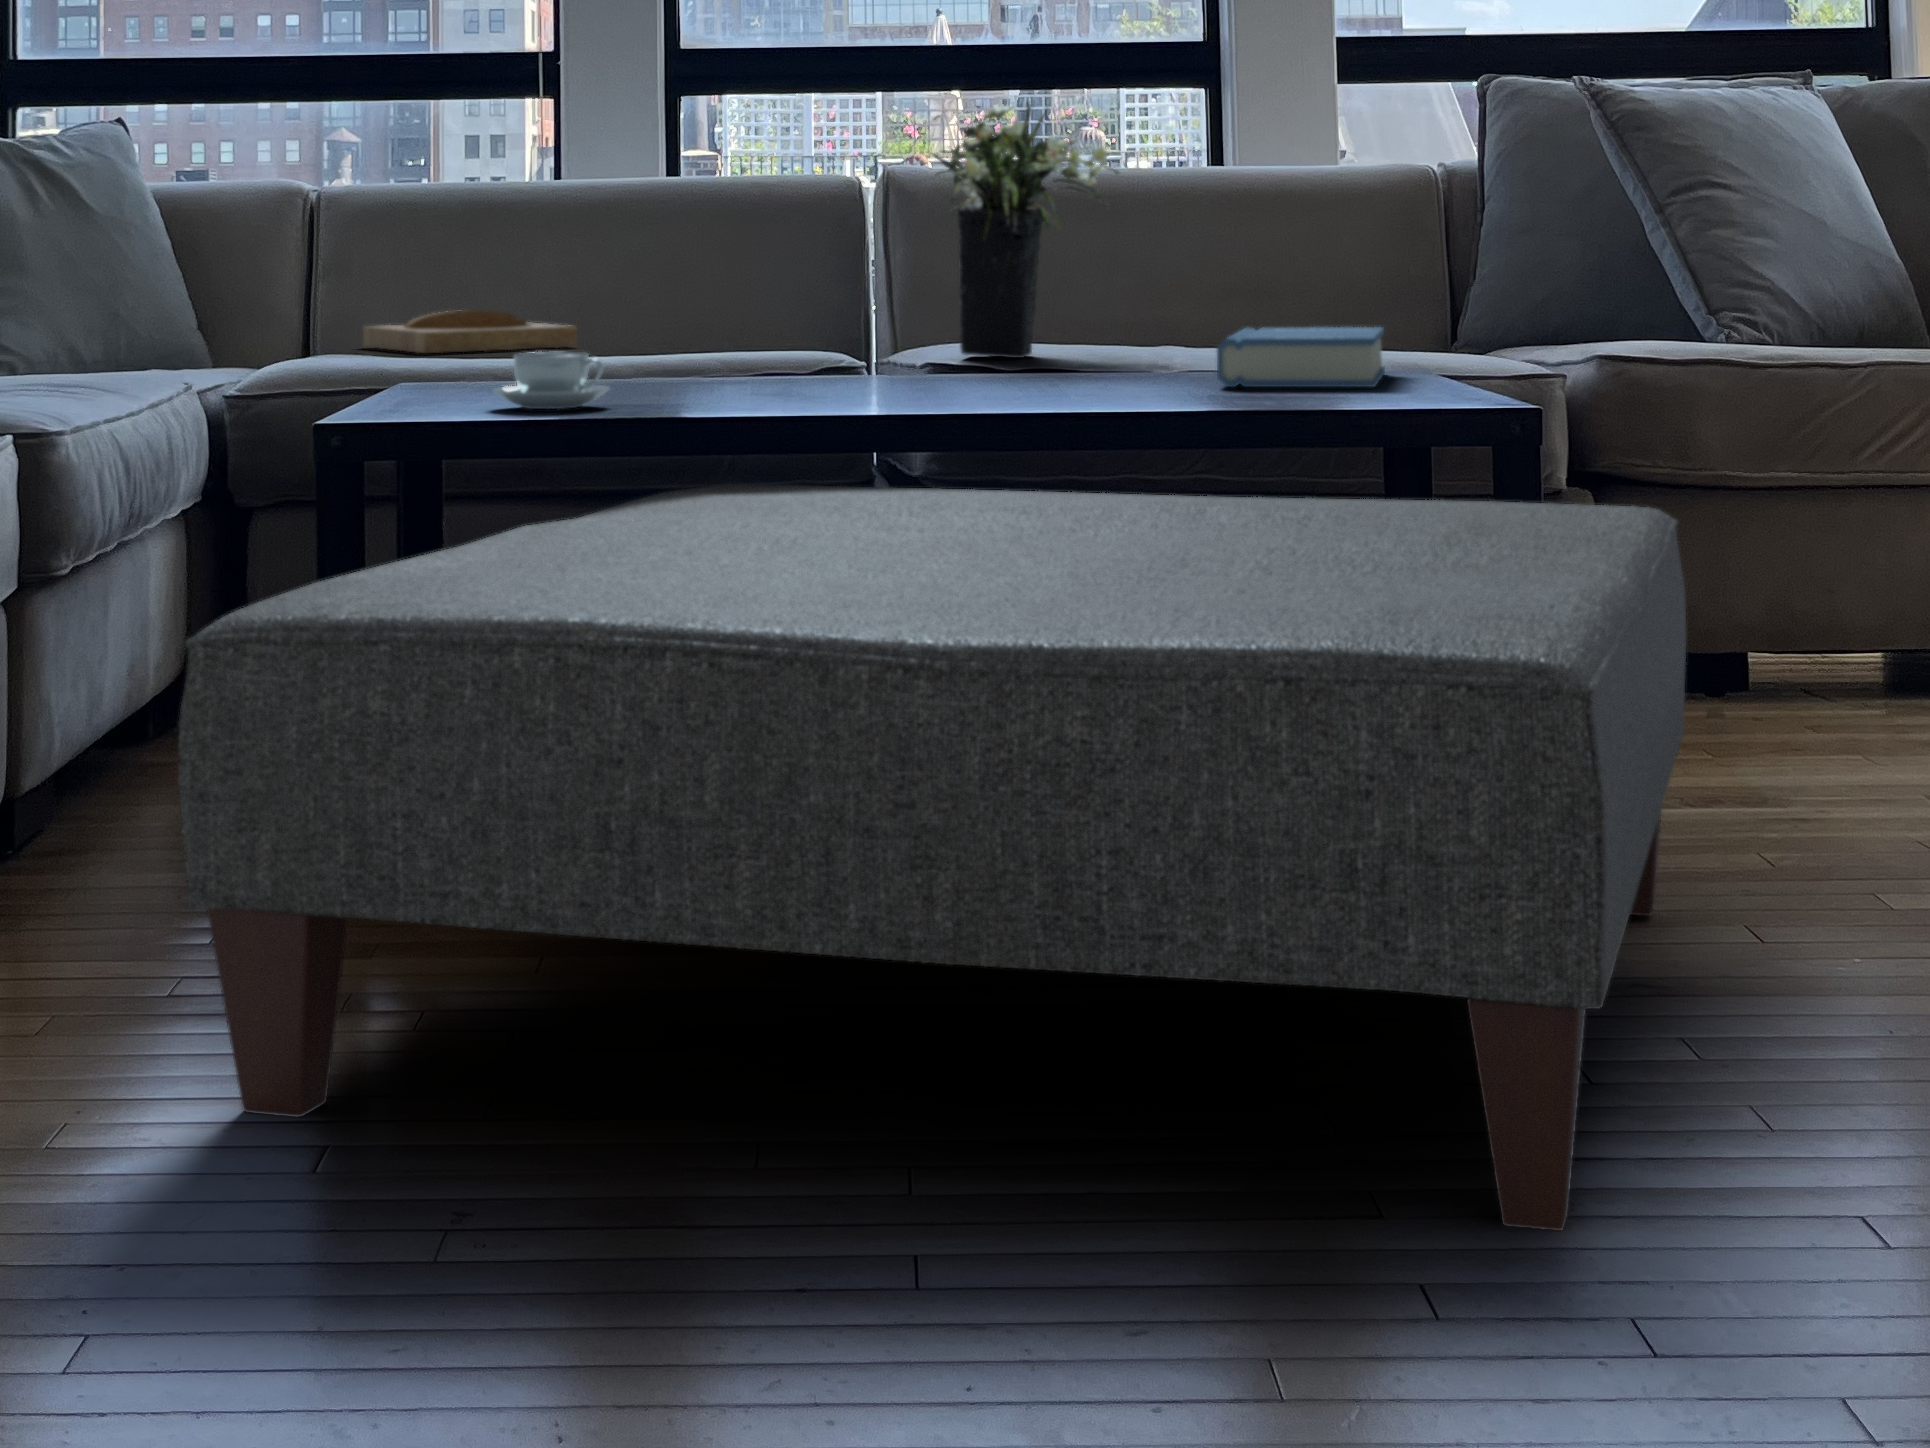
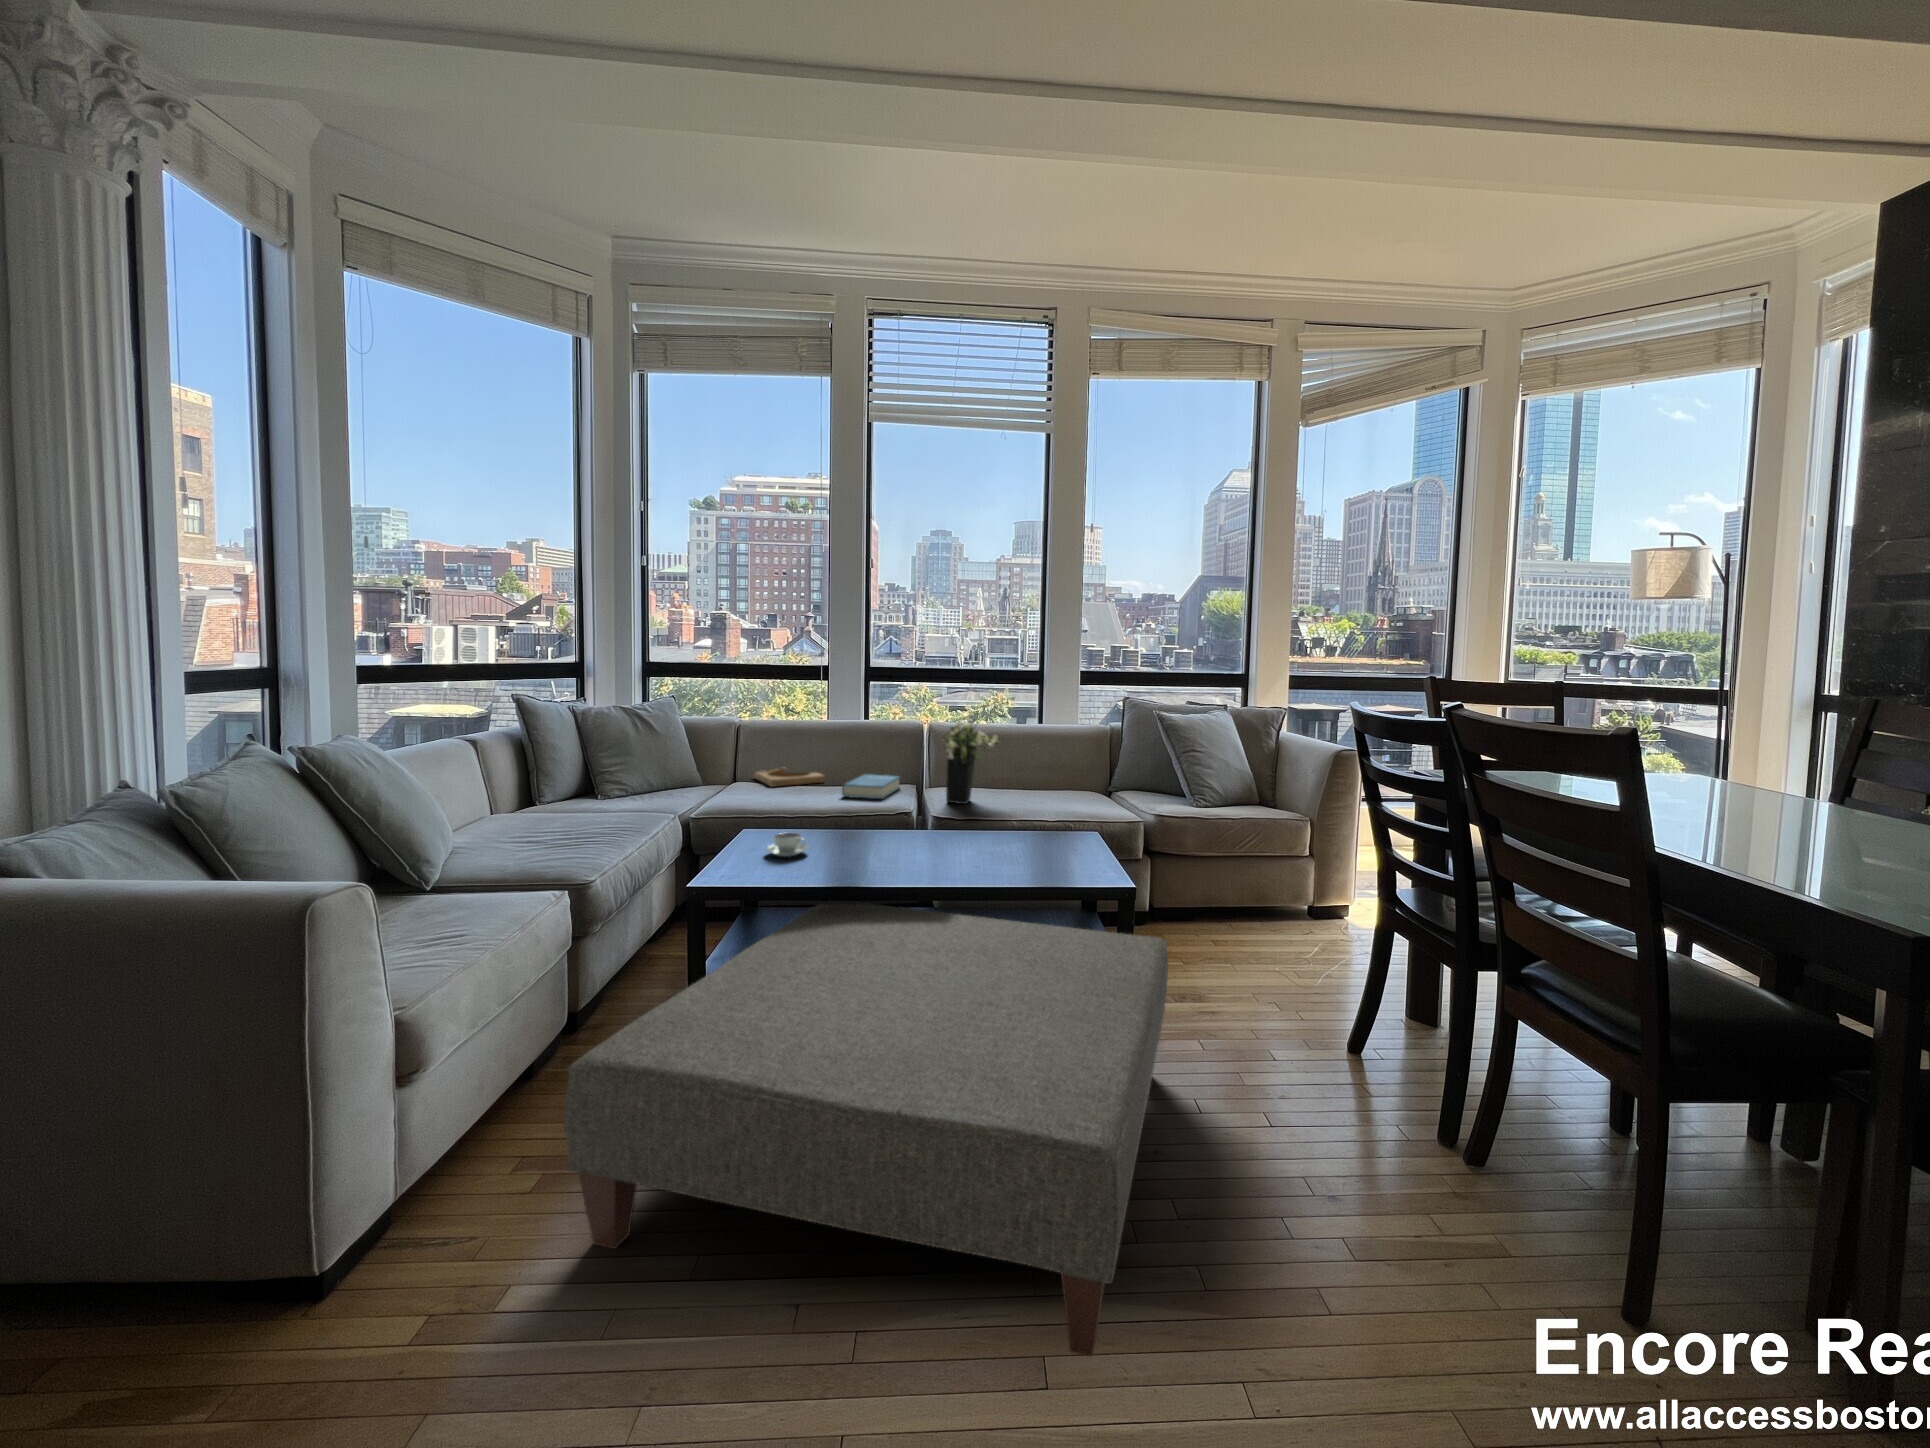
hardback book: present [1217,327,1385,387] -> present [842,774,900,799]

